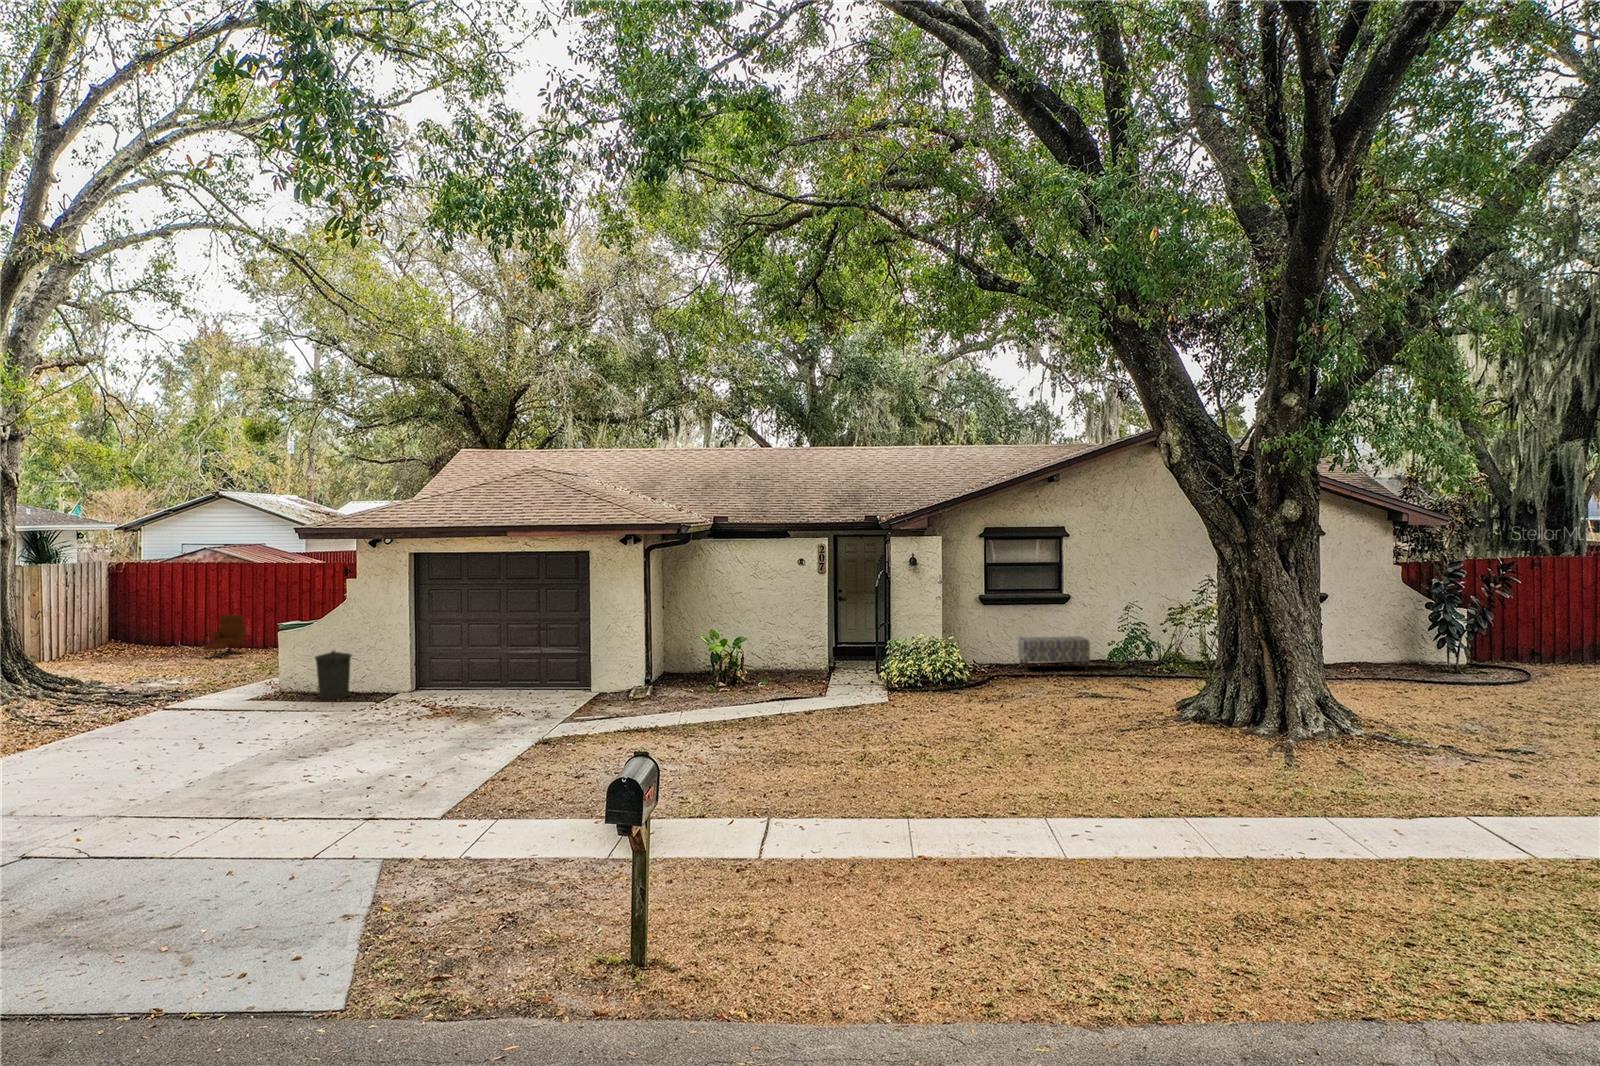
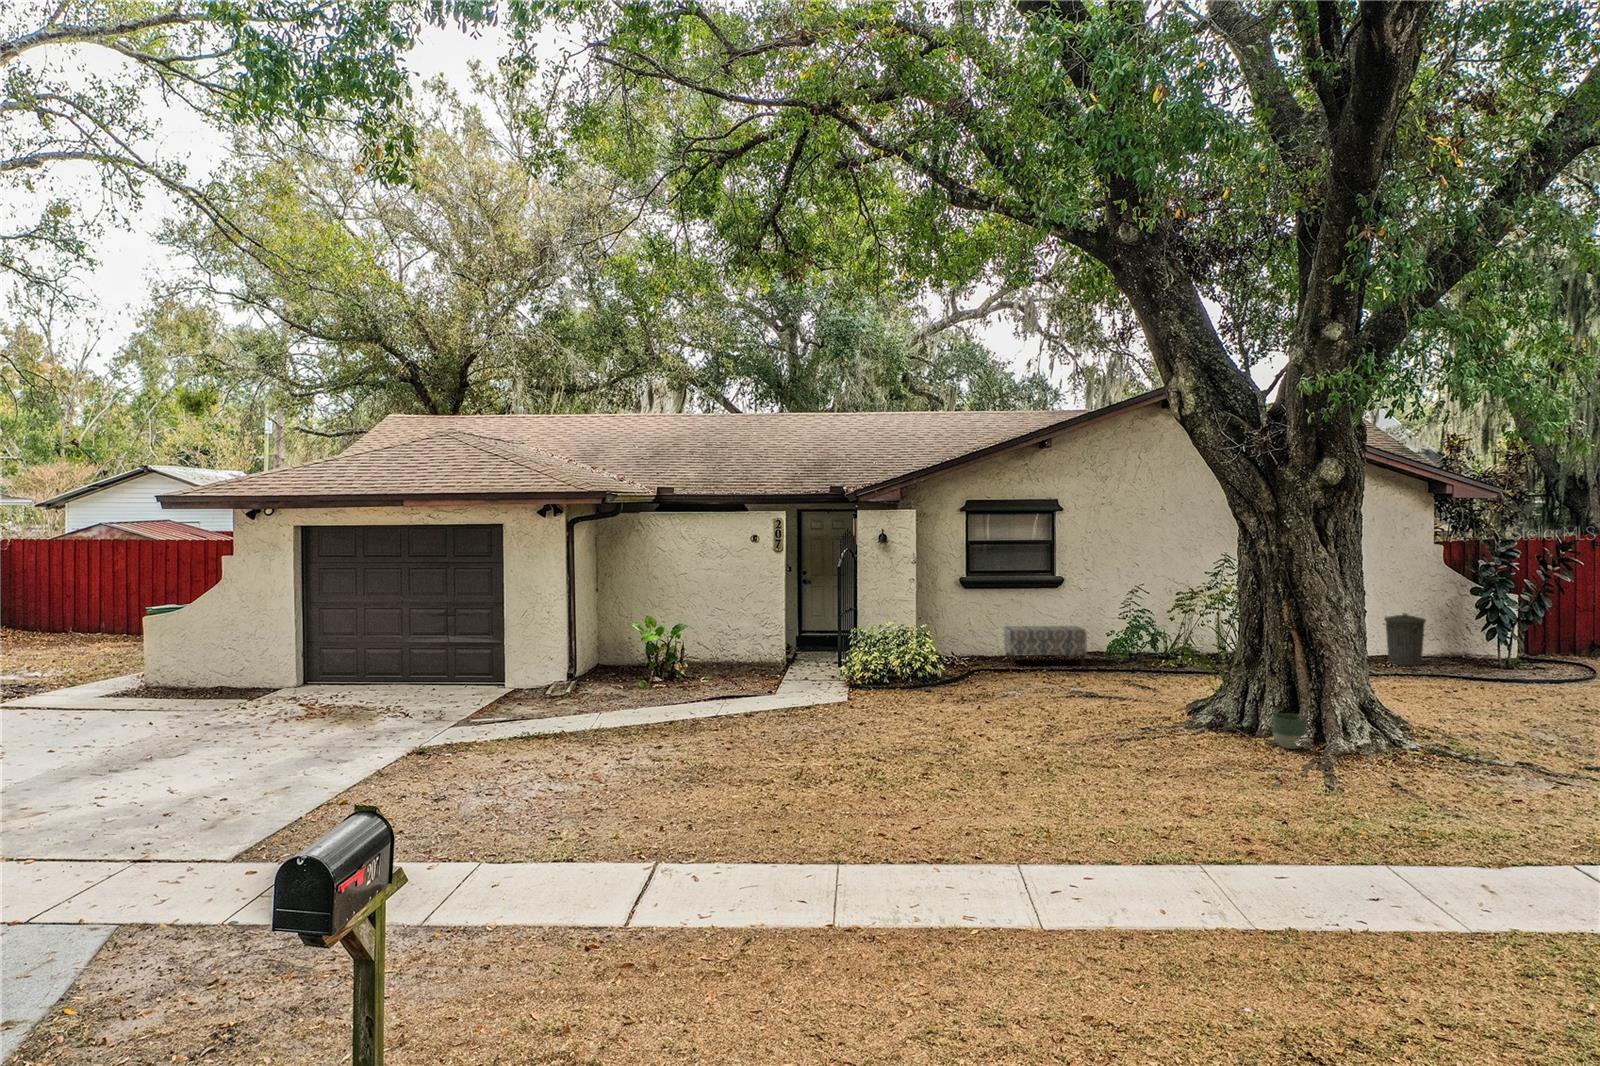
lounge chair: present [203,615,247,658] -> none [74,598,130,648]
trash can: present [315,651,352,700] -> present [1384,613,1426,665]
planter: none [1245,707,1274,737] -> present [1272,713,1308,749]

